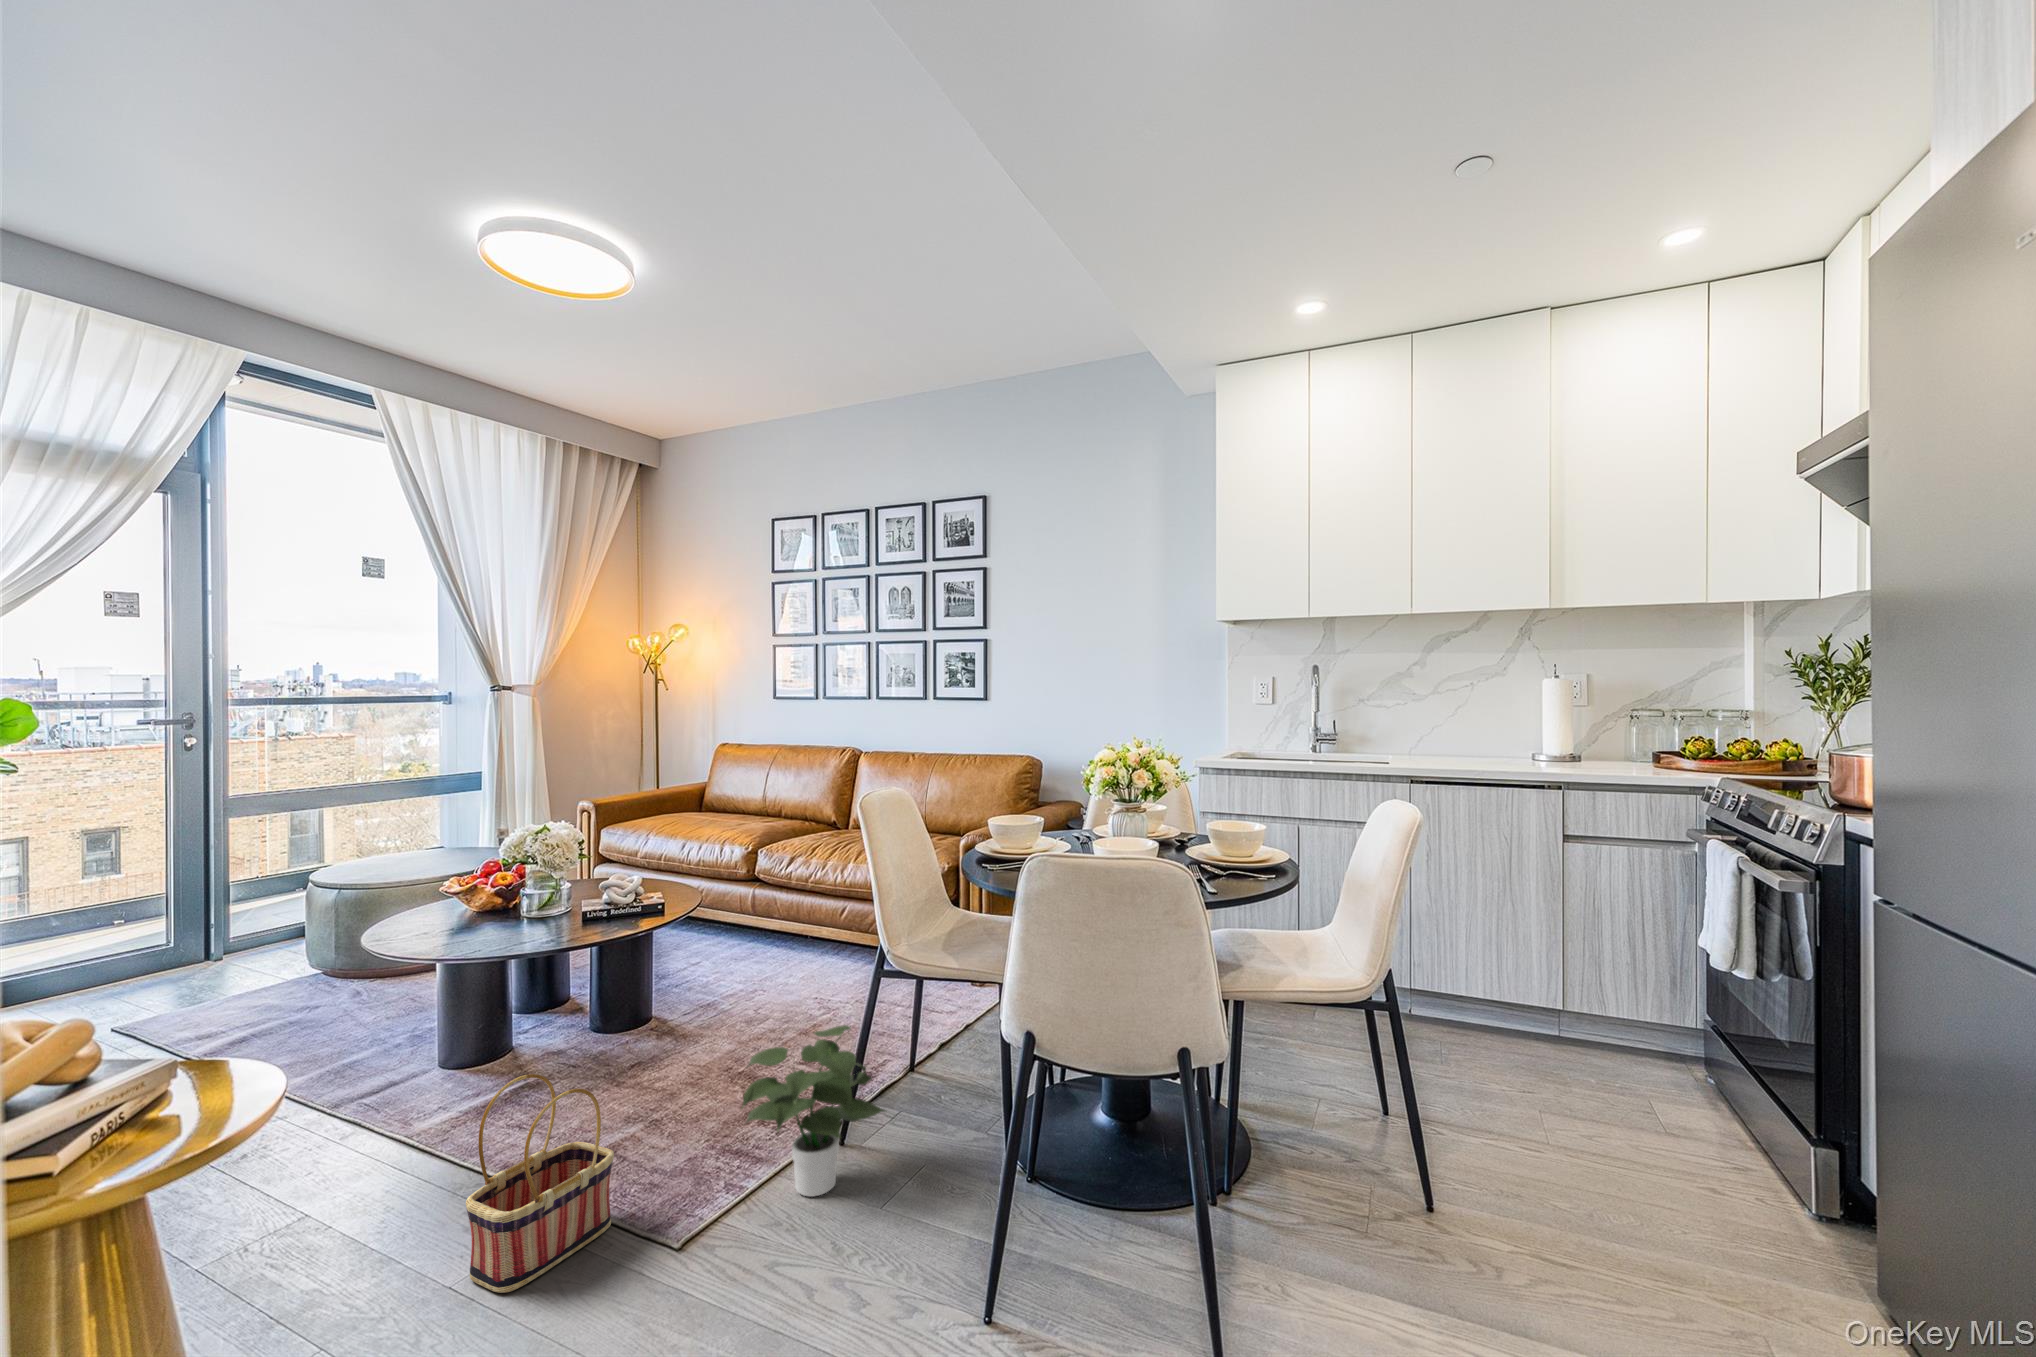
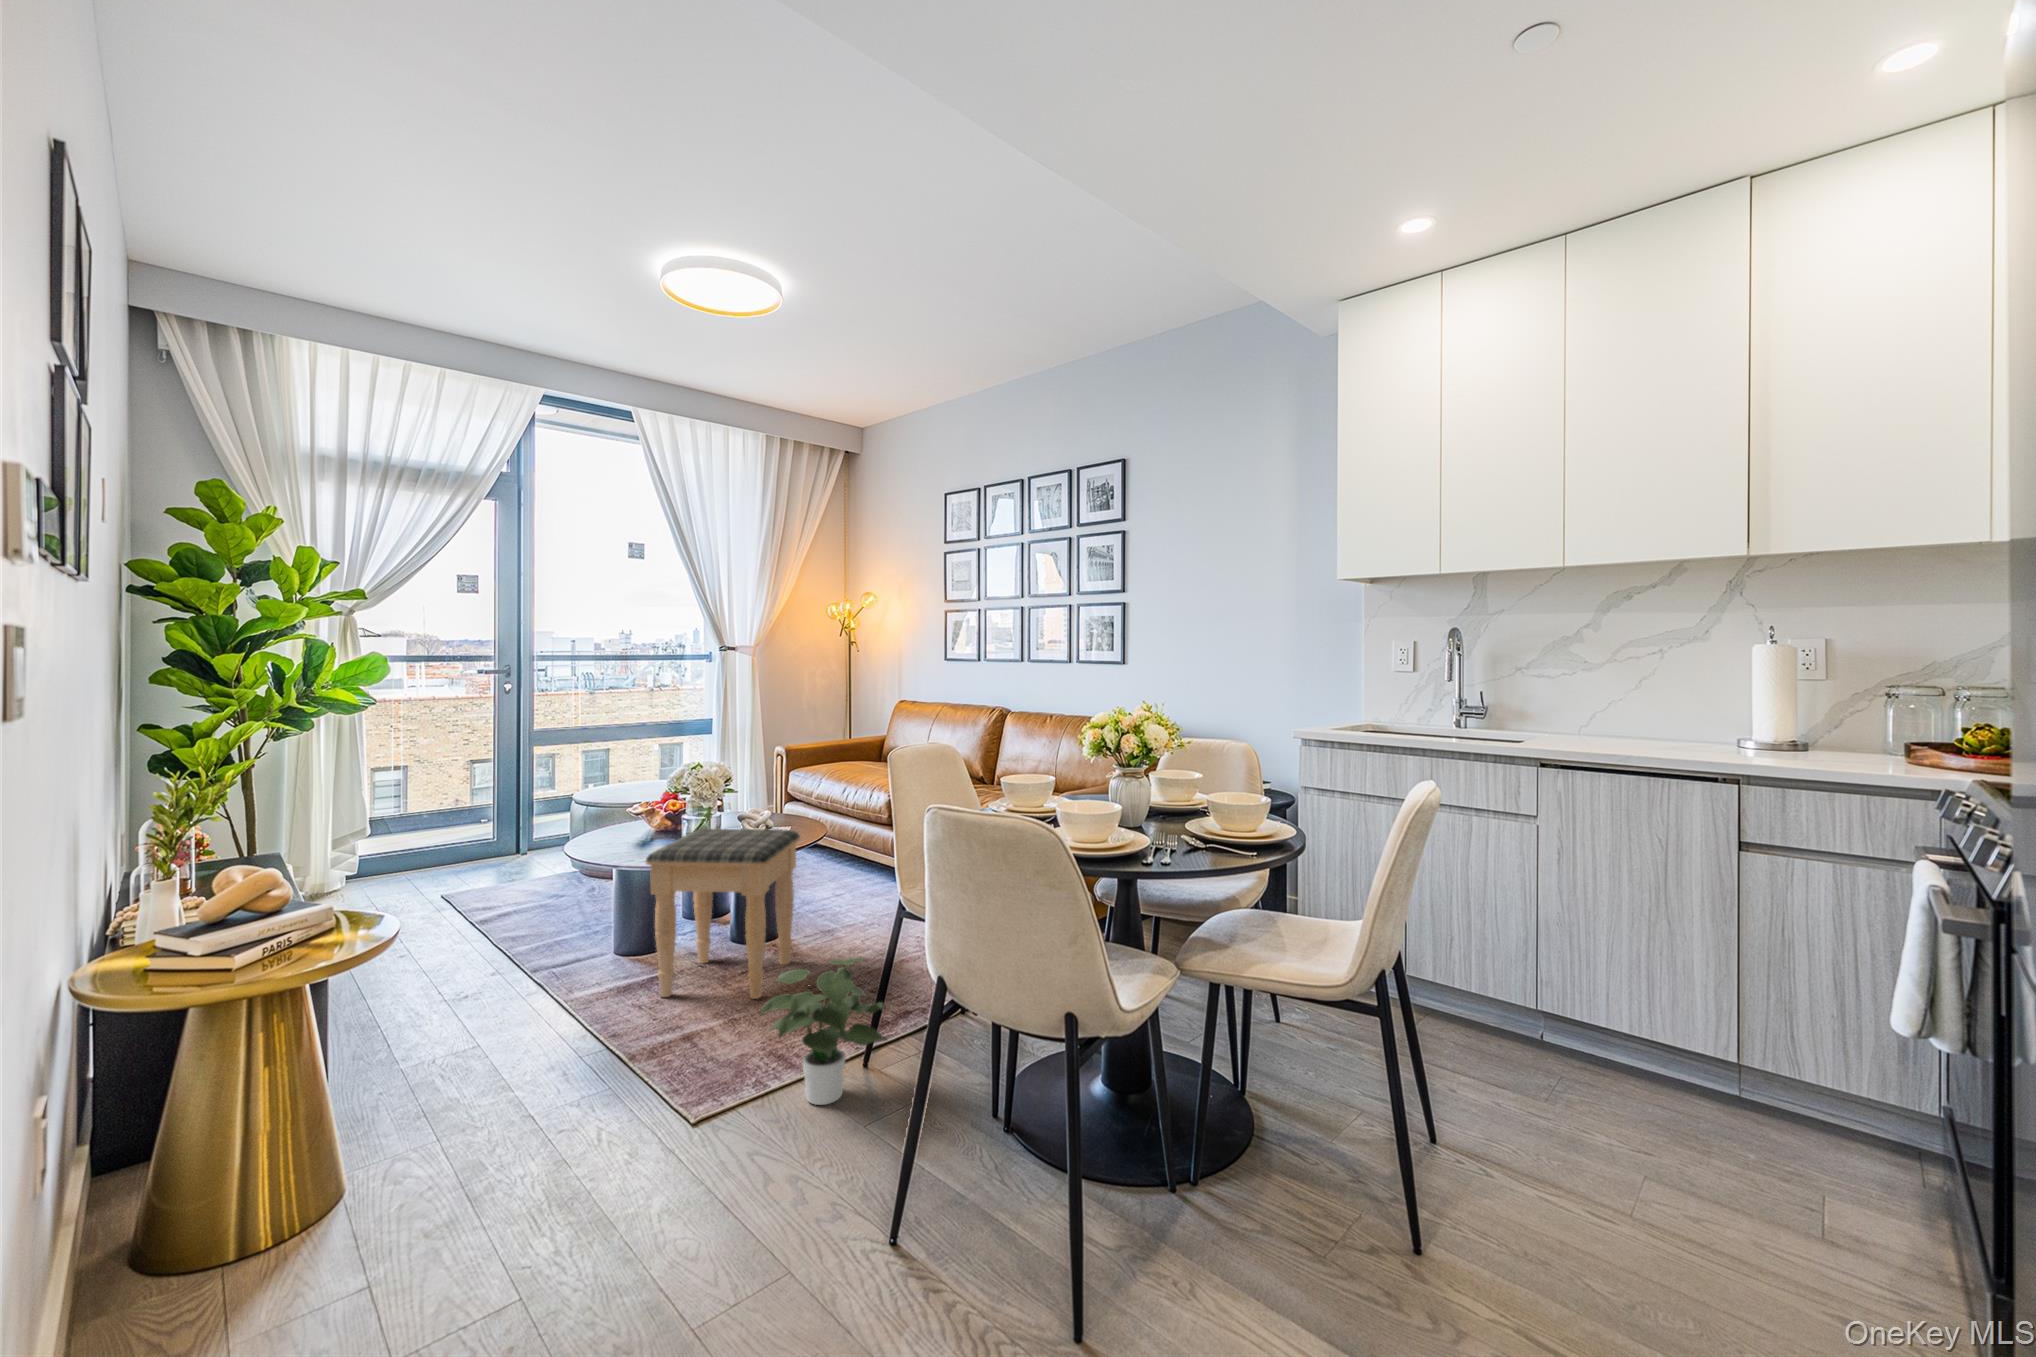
footstool: none [524,895,691,1110] -> present [645,829,800,999]
basket: present [466,1074,614,1293] -> none [537,962,659,1132]

